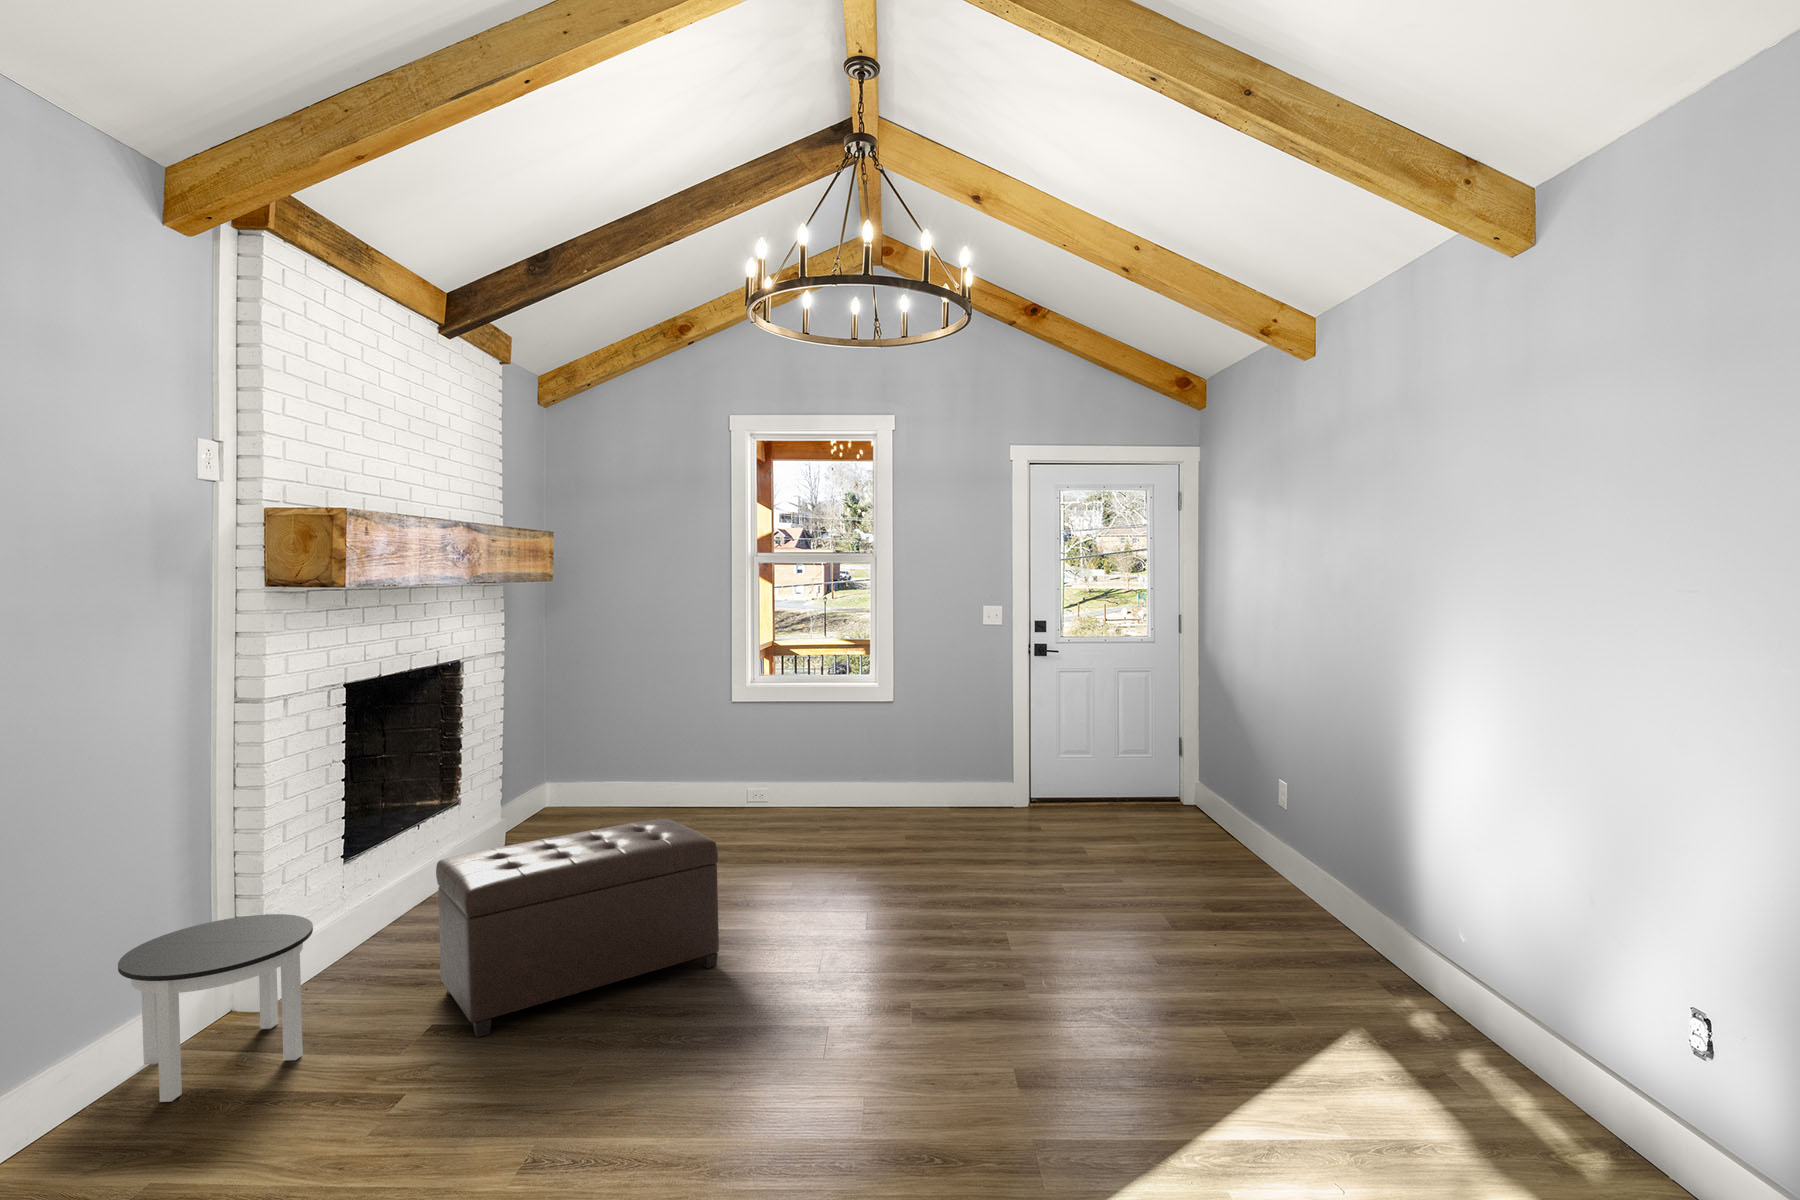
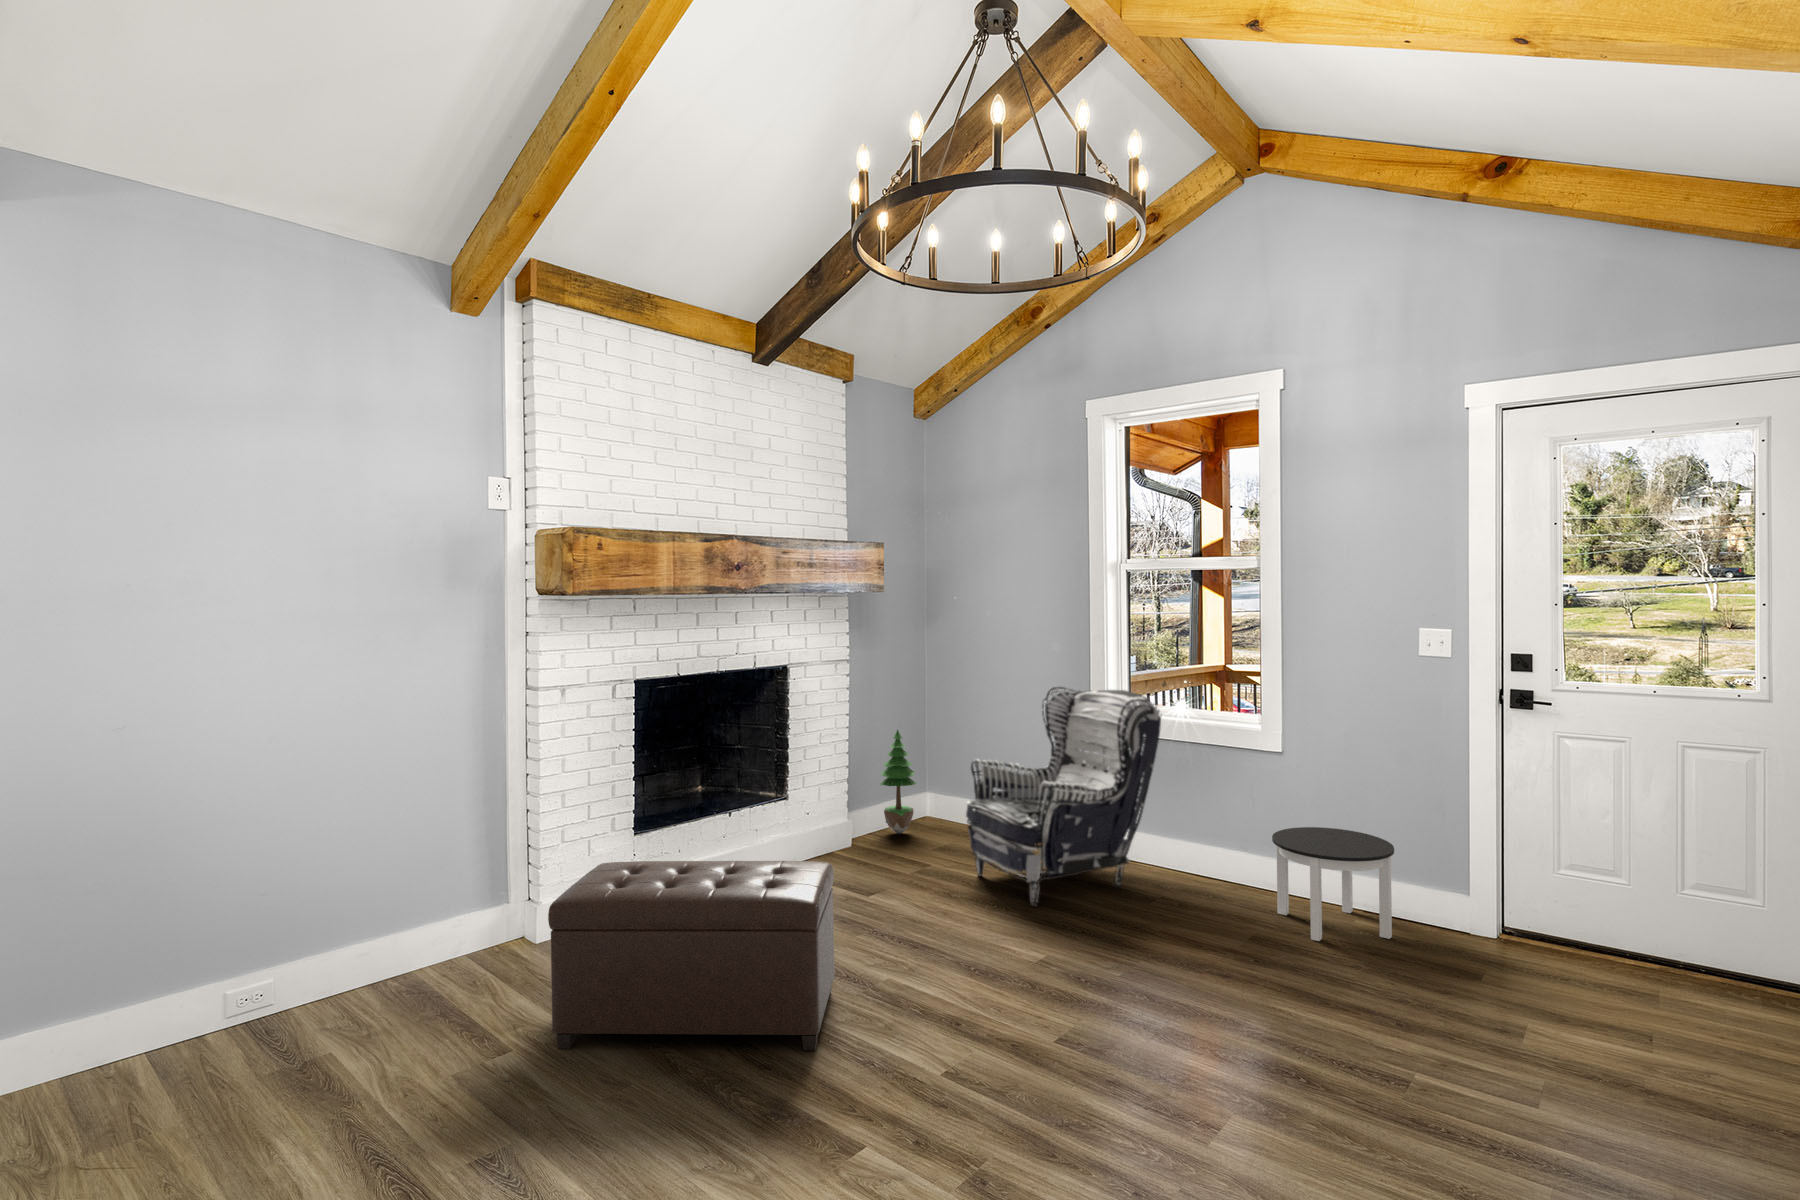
armchair: none [656,663,817,847] -> present [966,687,1161,906]
potted tree: none [525,719,566,824] -> present [880,730,917,834]
round table: present [118,914,313,1102] -> present [1272,827,1394,941]

